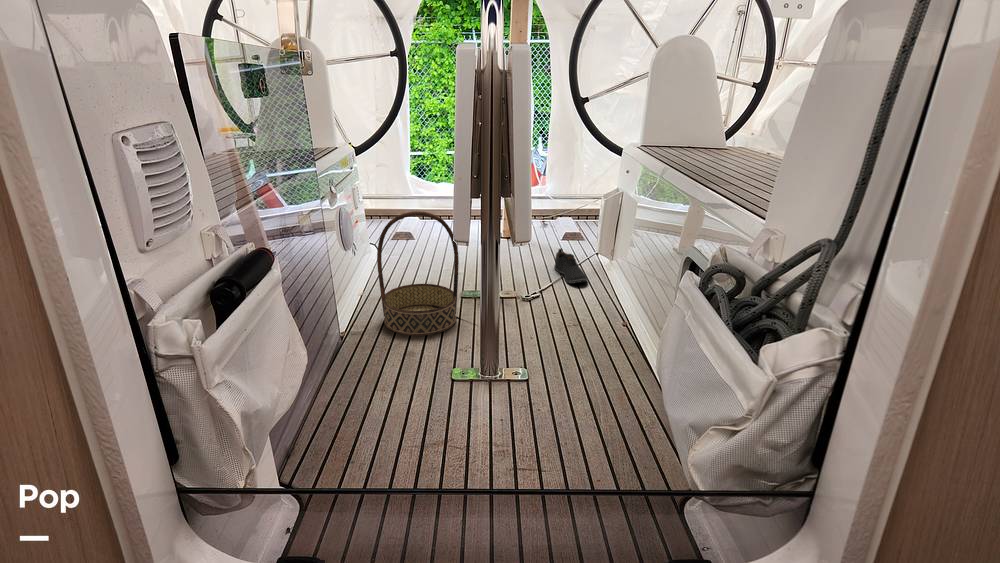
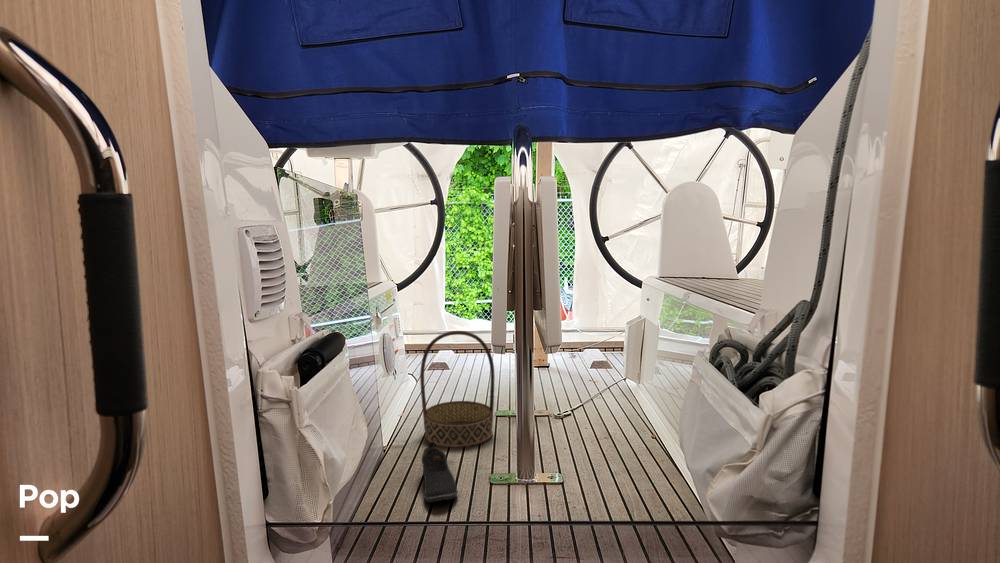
shoe: present [554,249,588,284] -> present [422,441,458,502]

